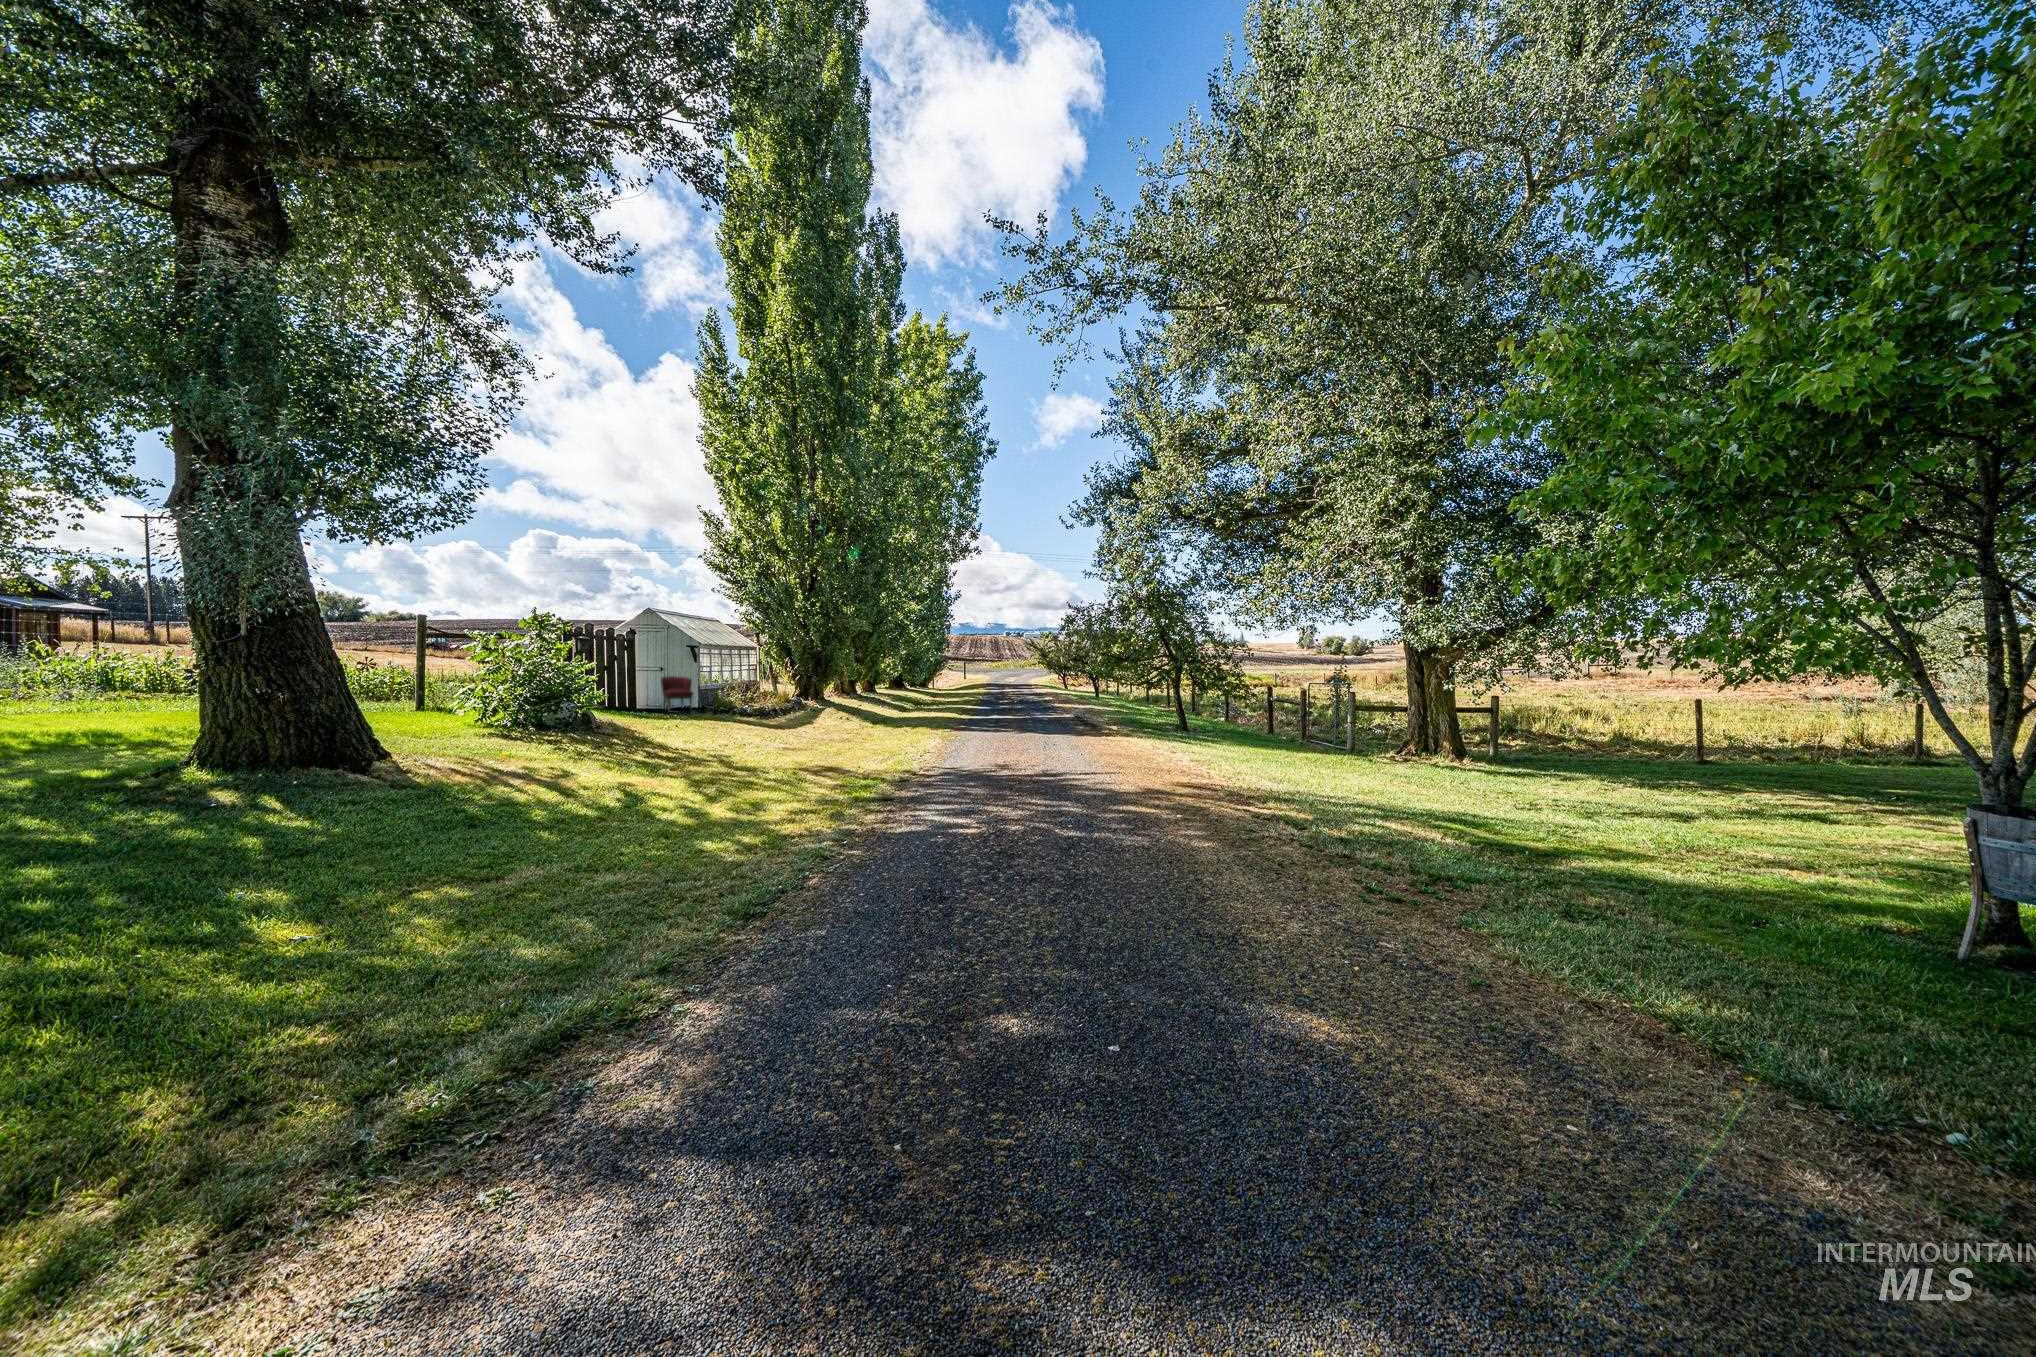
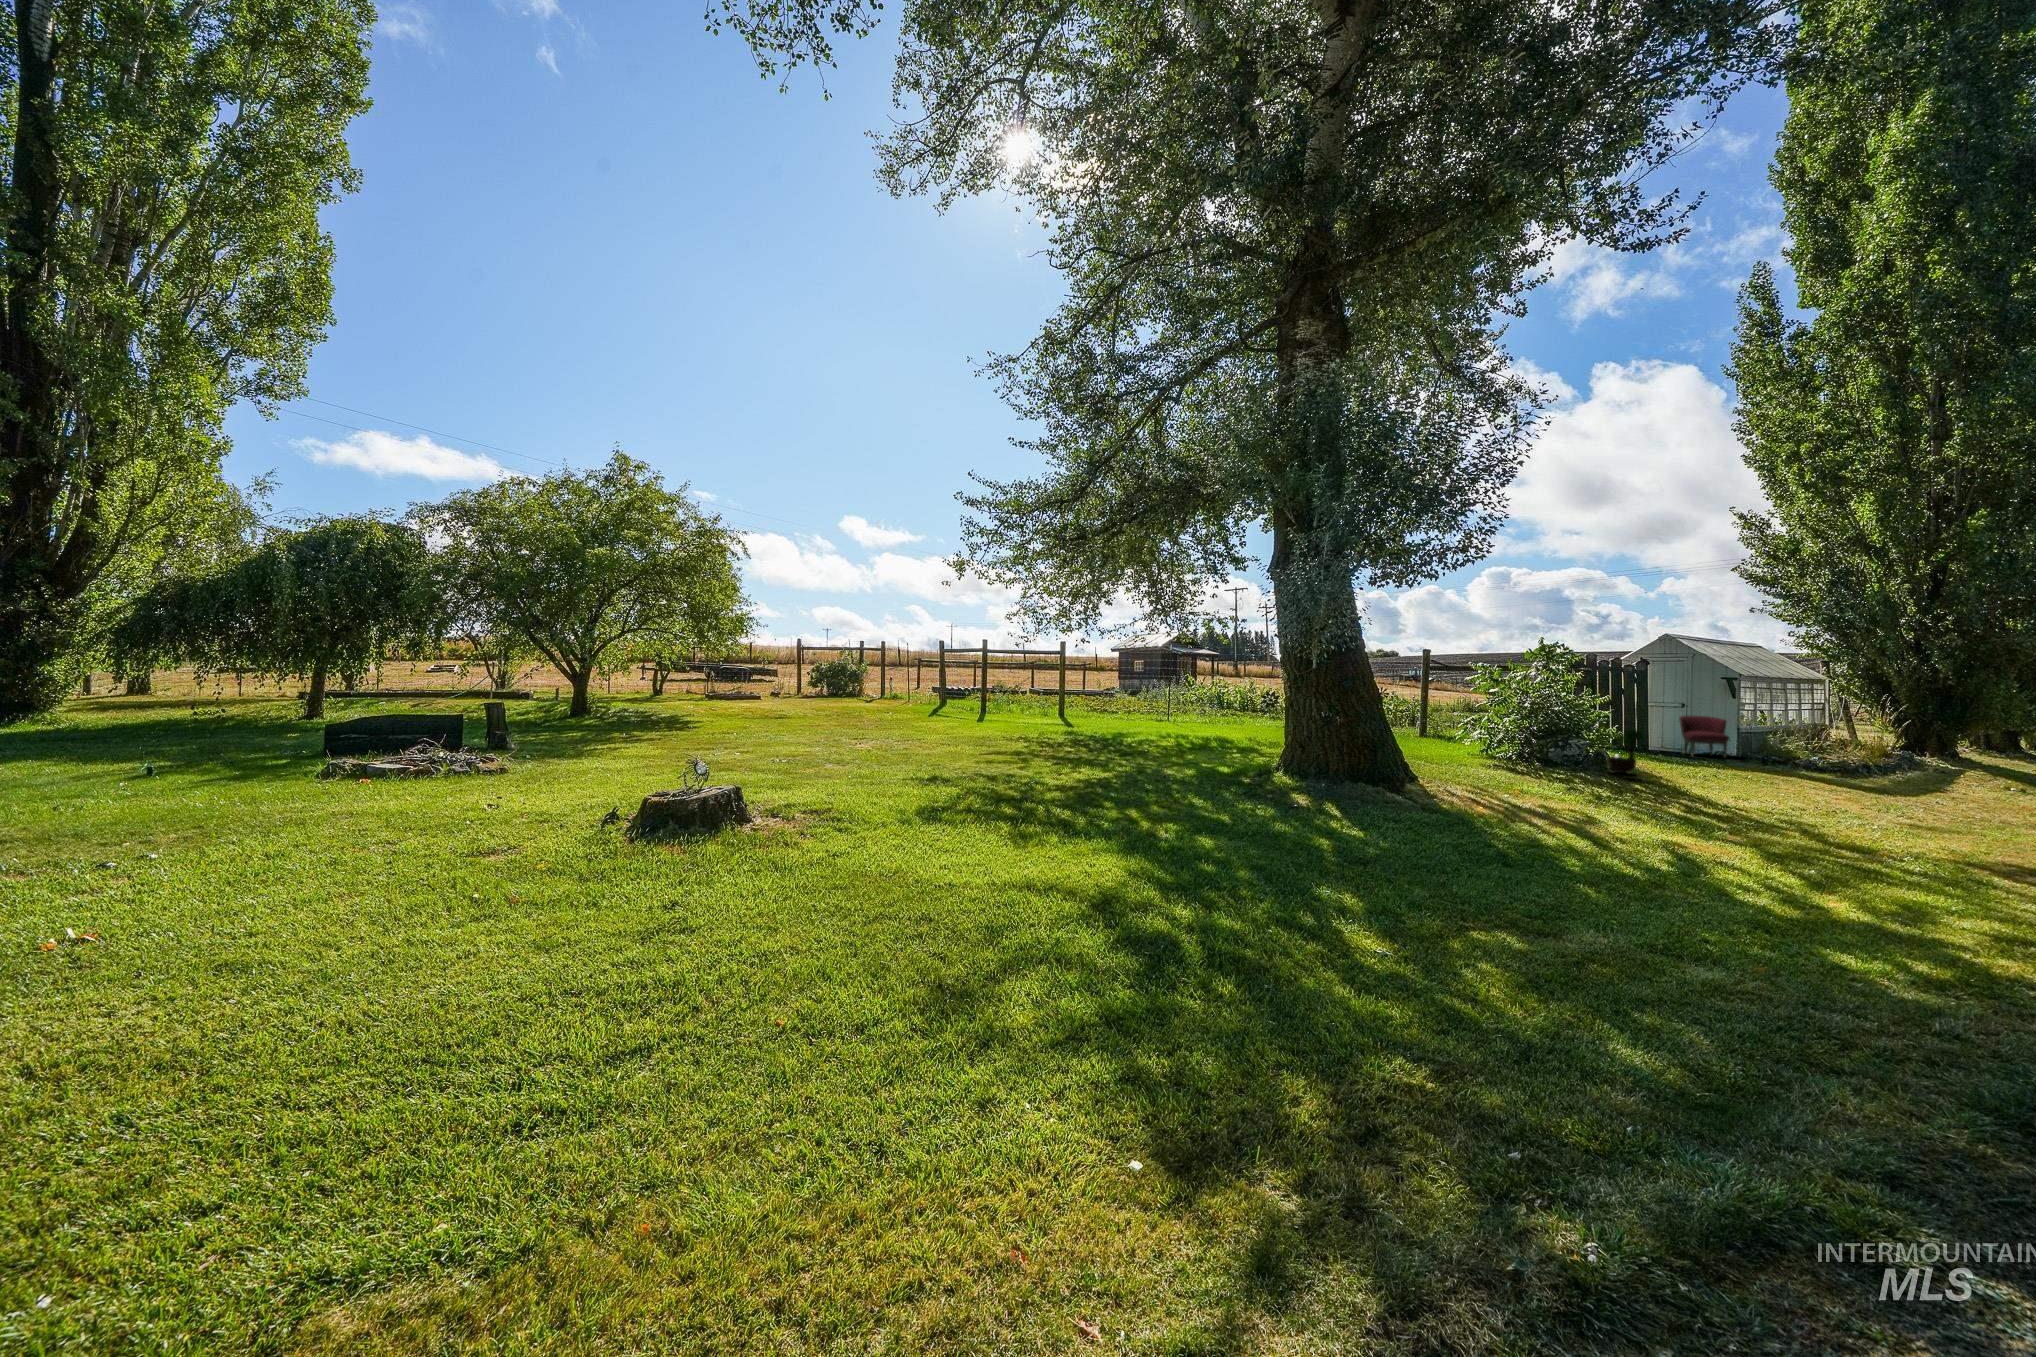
potted tree: none [598,686,627,729] -> present [1609,728,1644,773]

